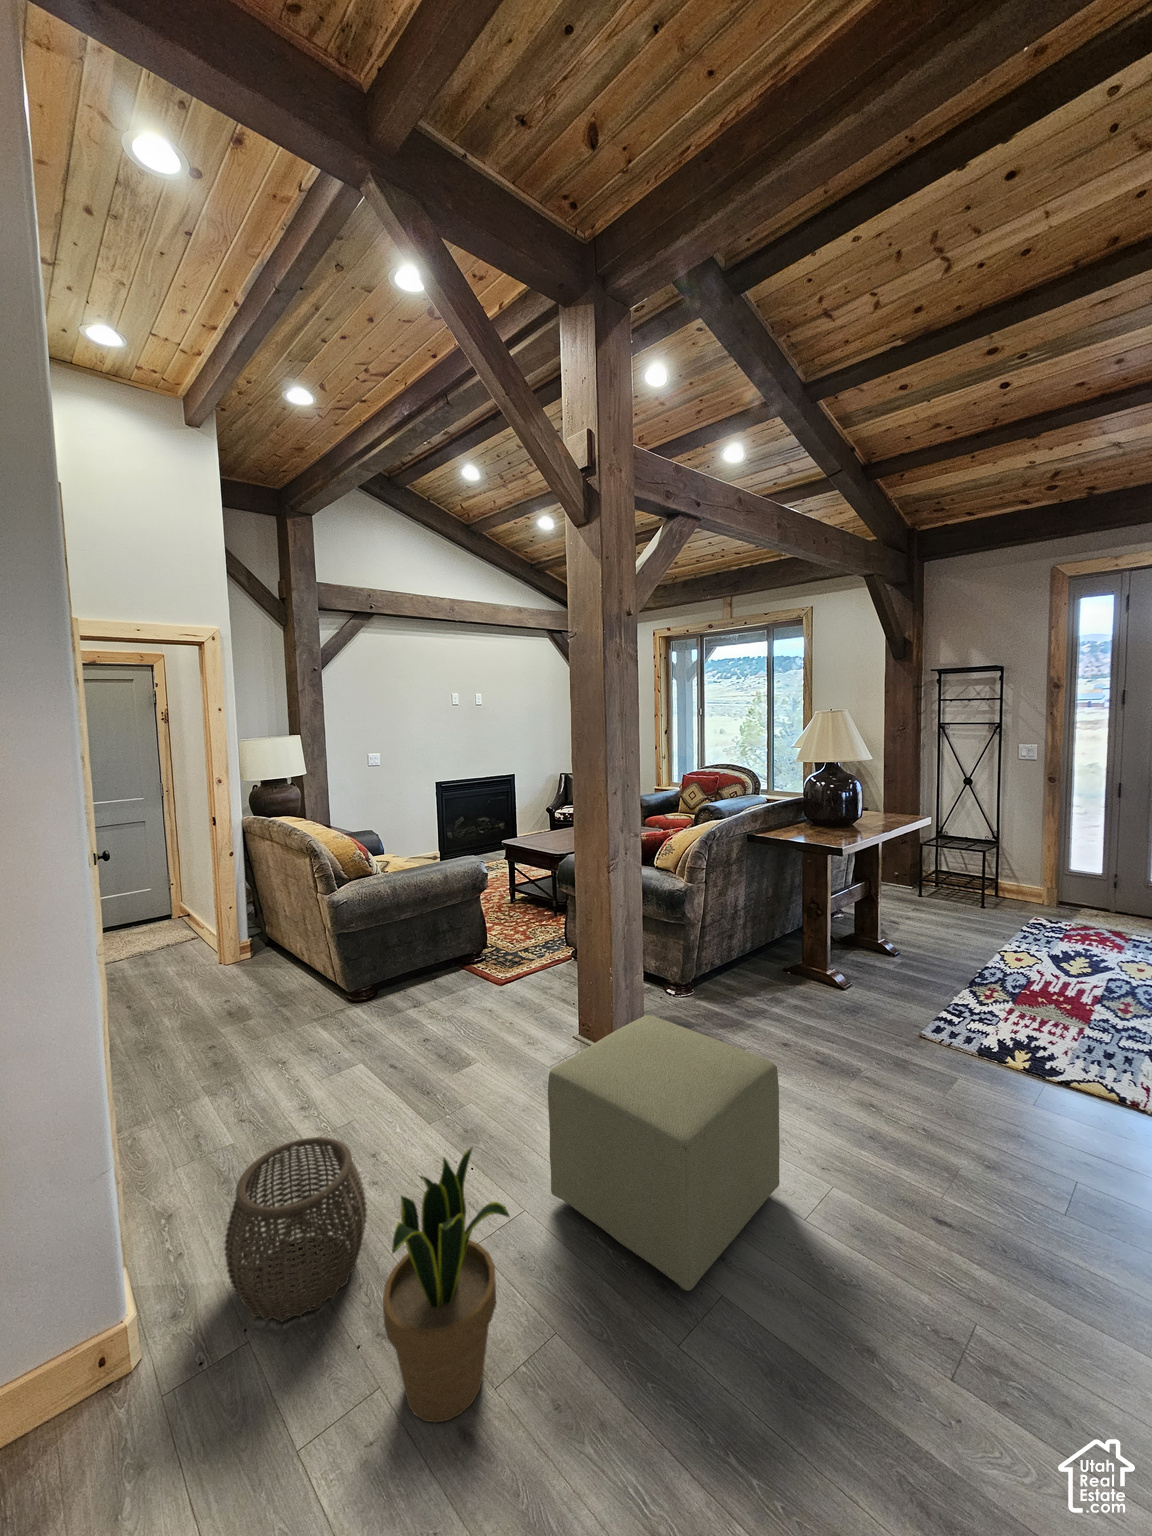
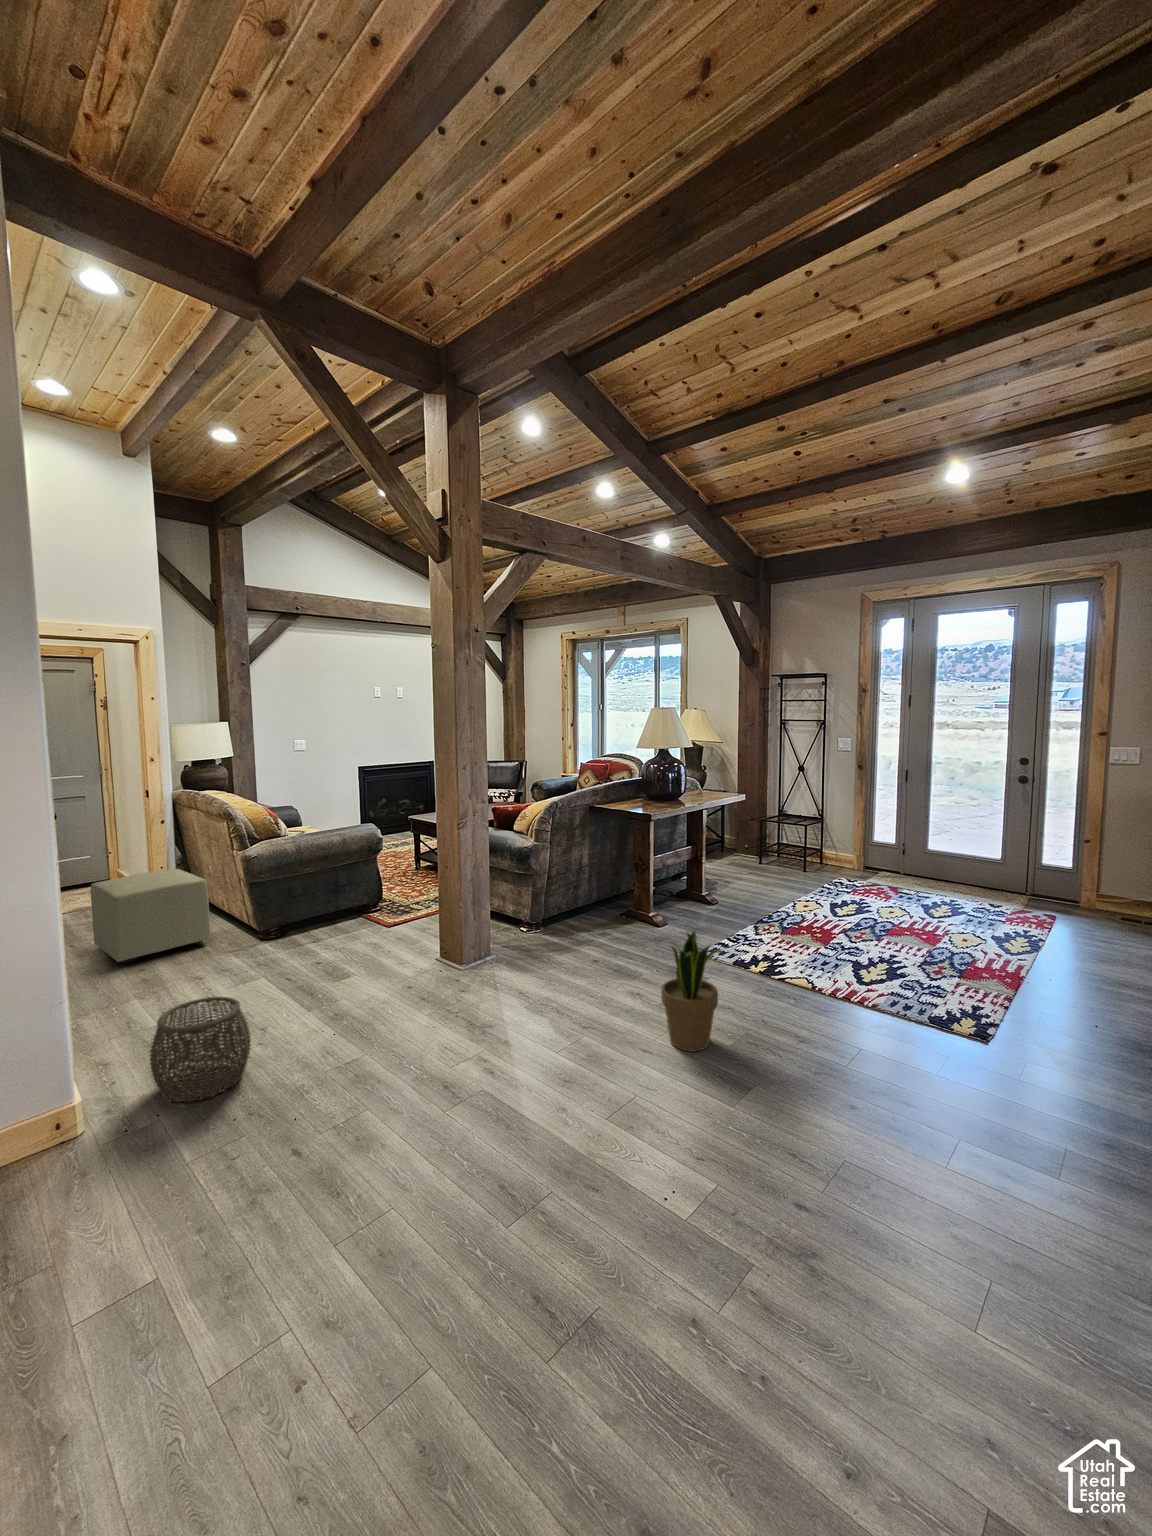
ottoman: present [548,1015,780,1291] -> present [91,869,211,963]
potted plant: present [383,1148,509,1423] -> present [661,931,724,1051]

